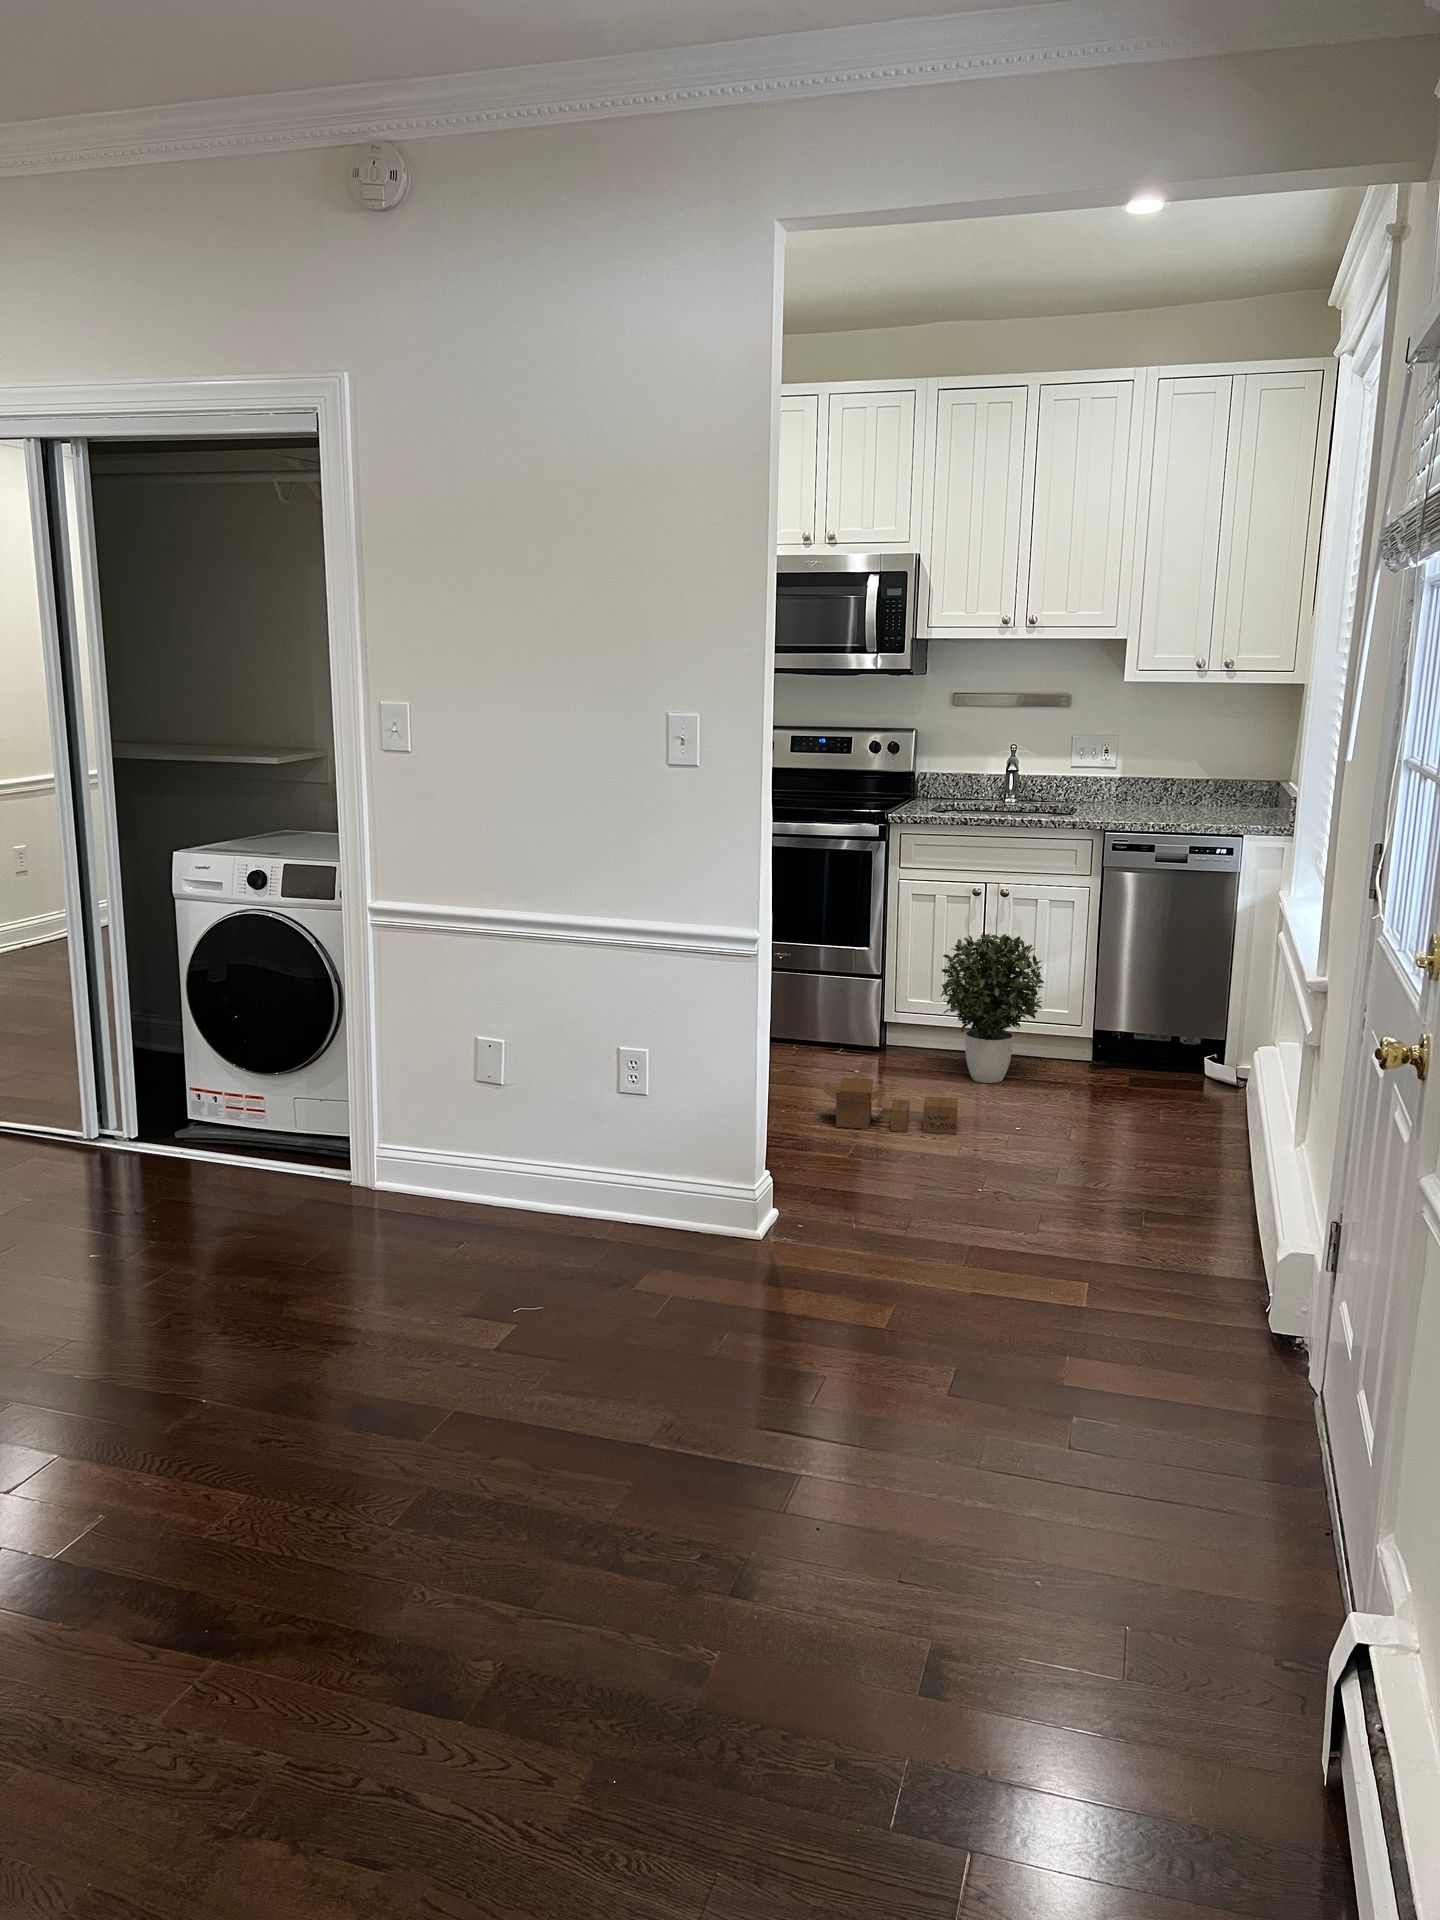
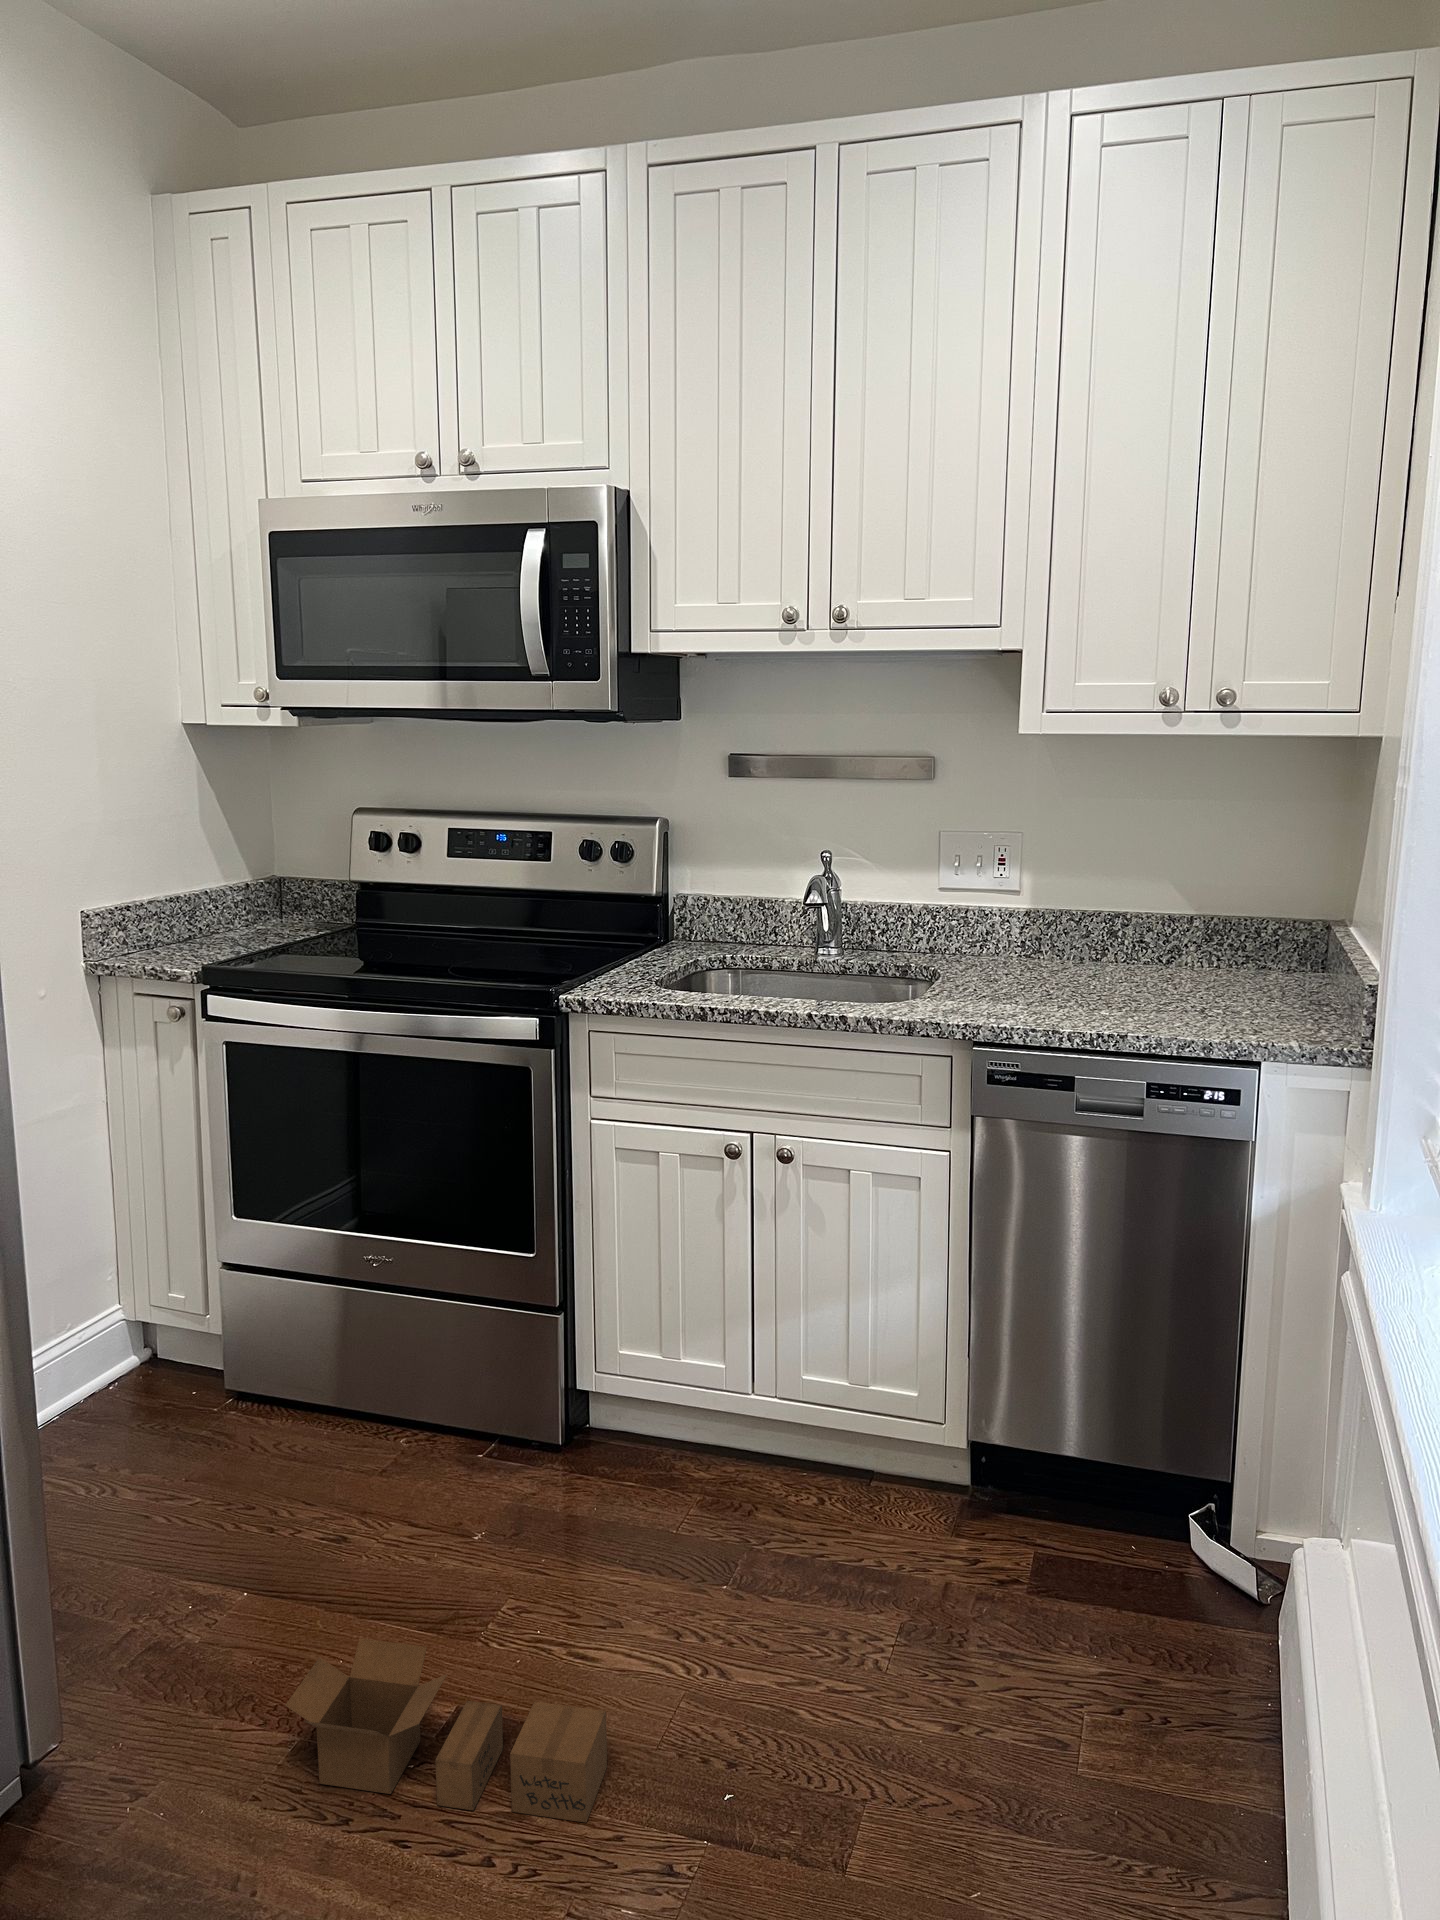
potted plant: present [941,932,1044,1083] -> none [639,1256,854,1568]

